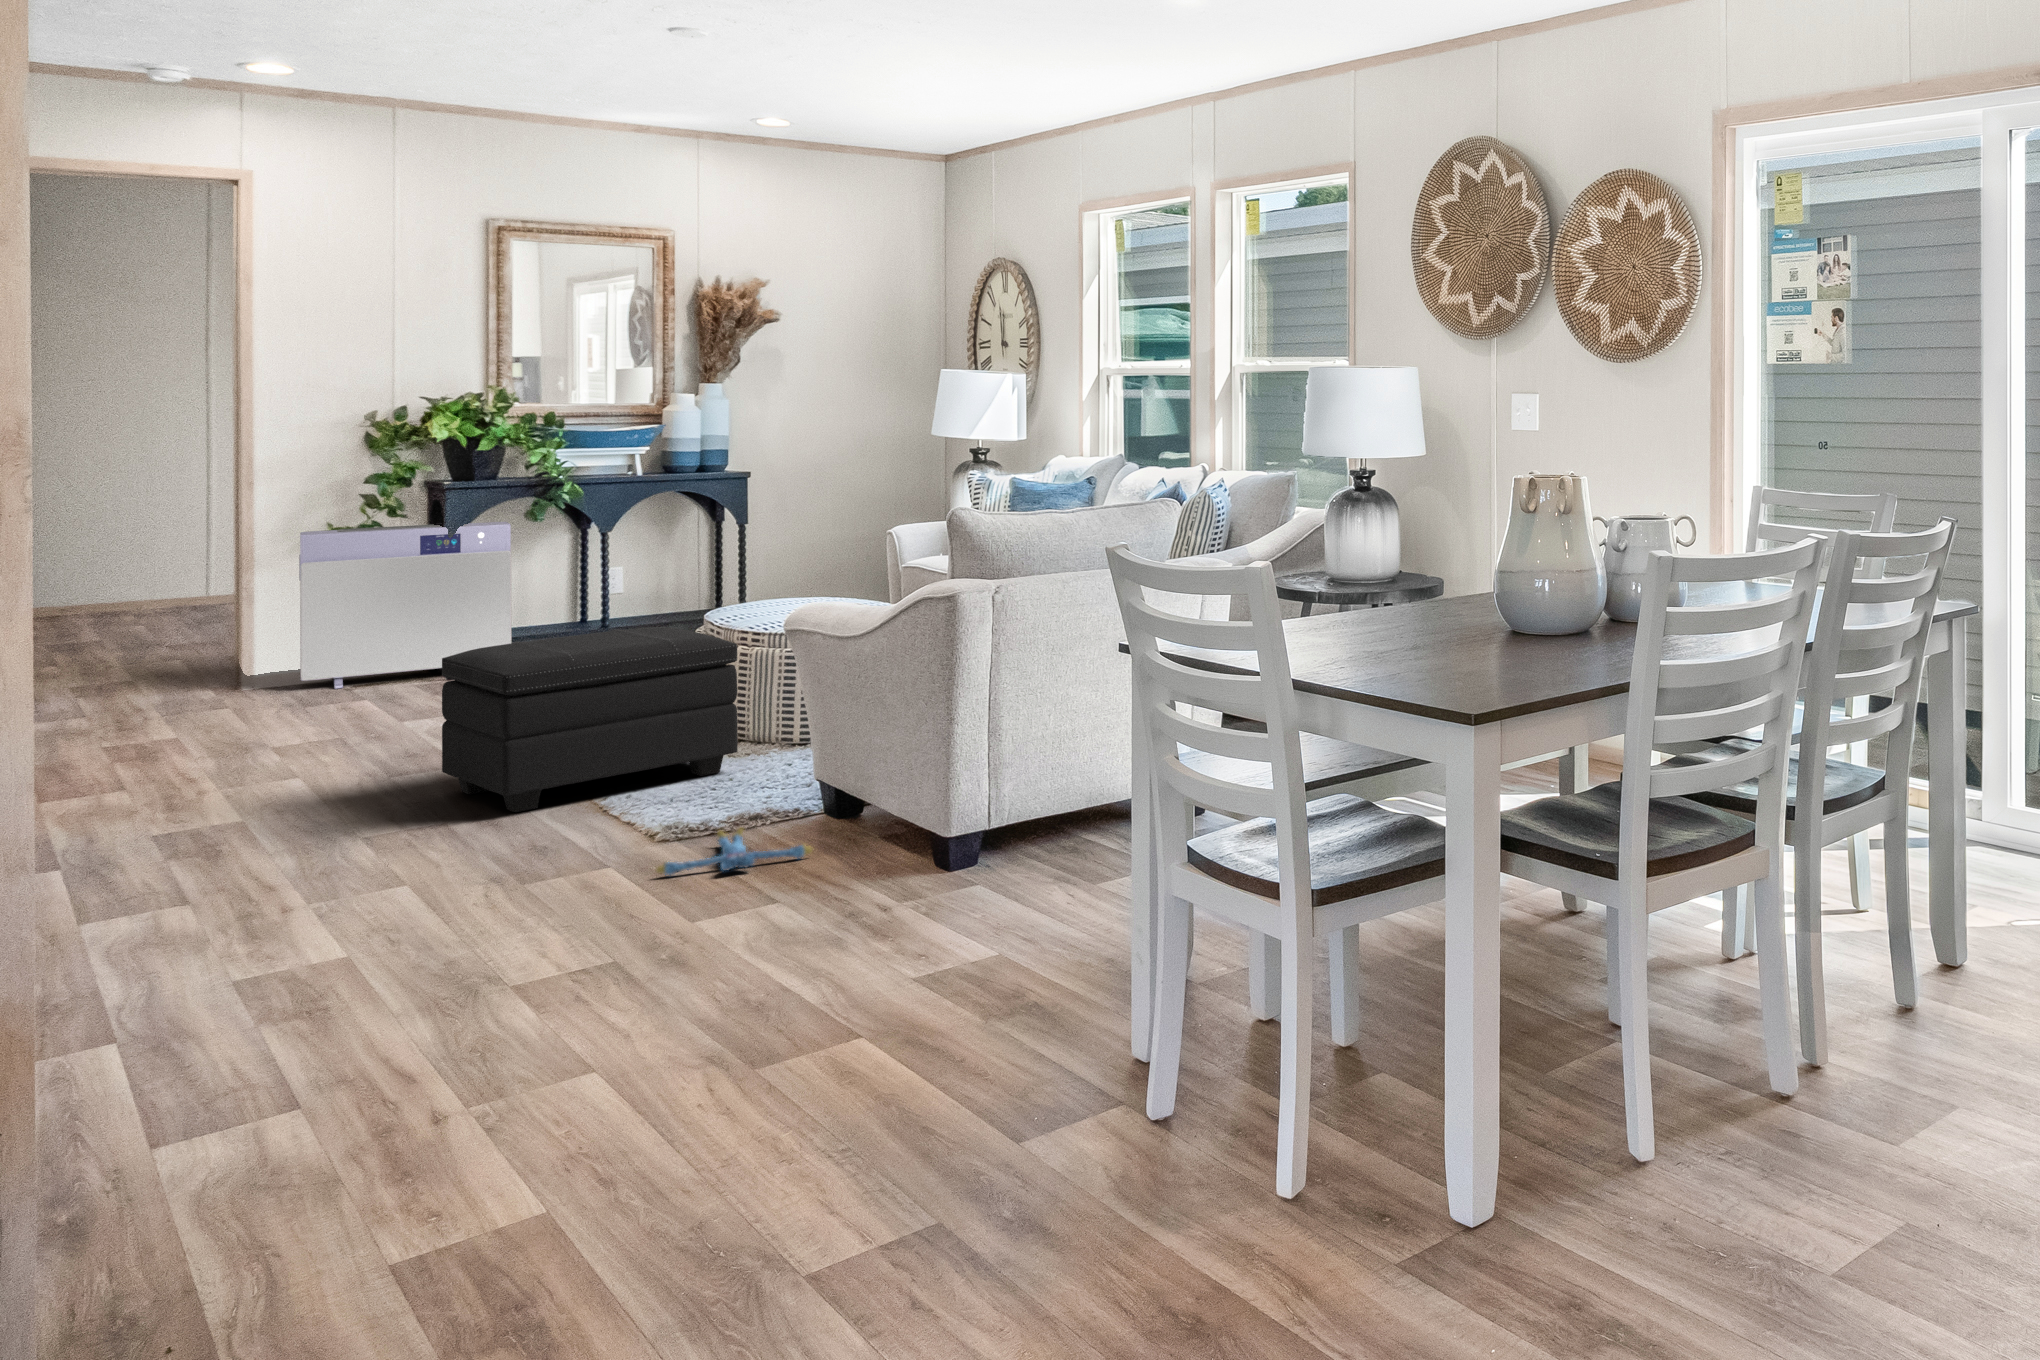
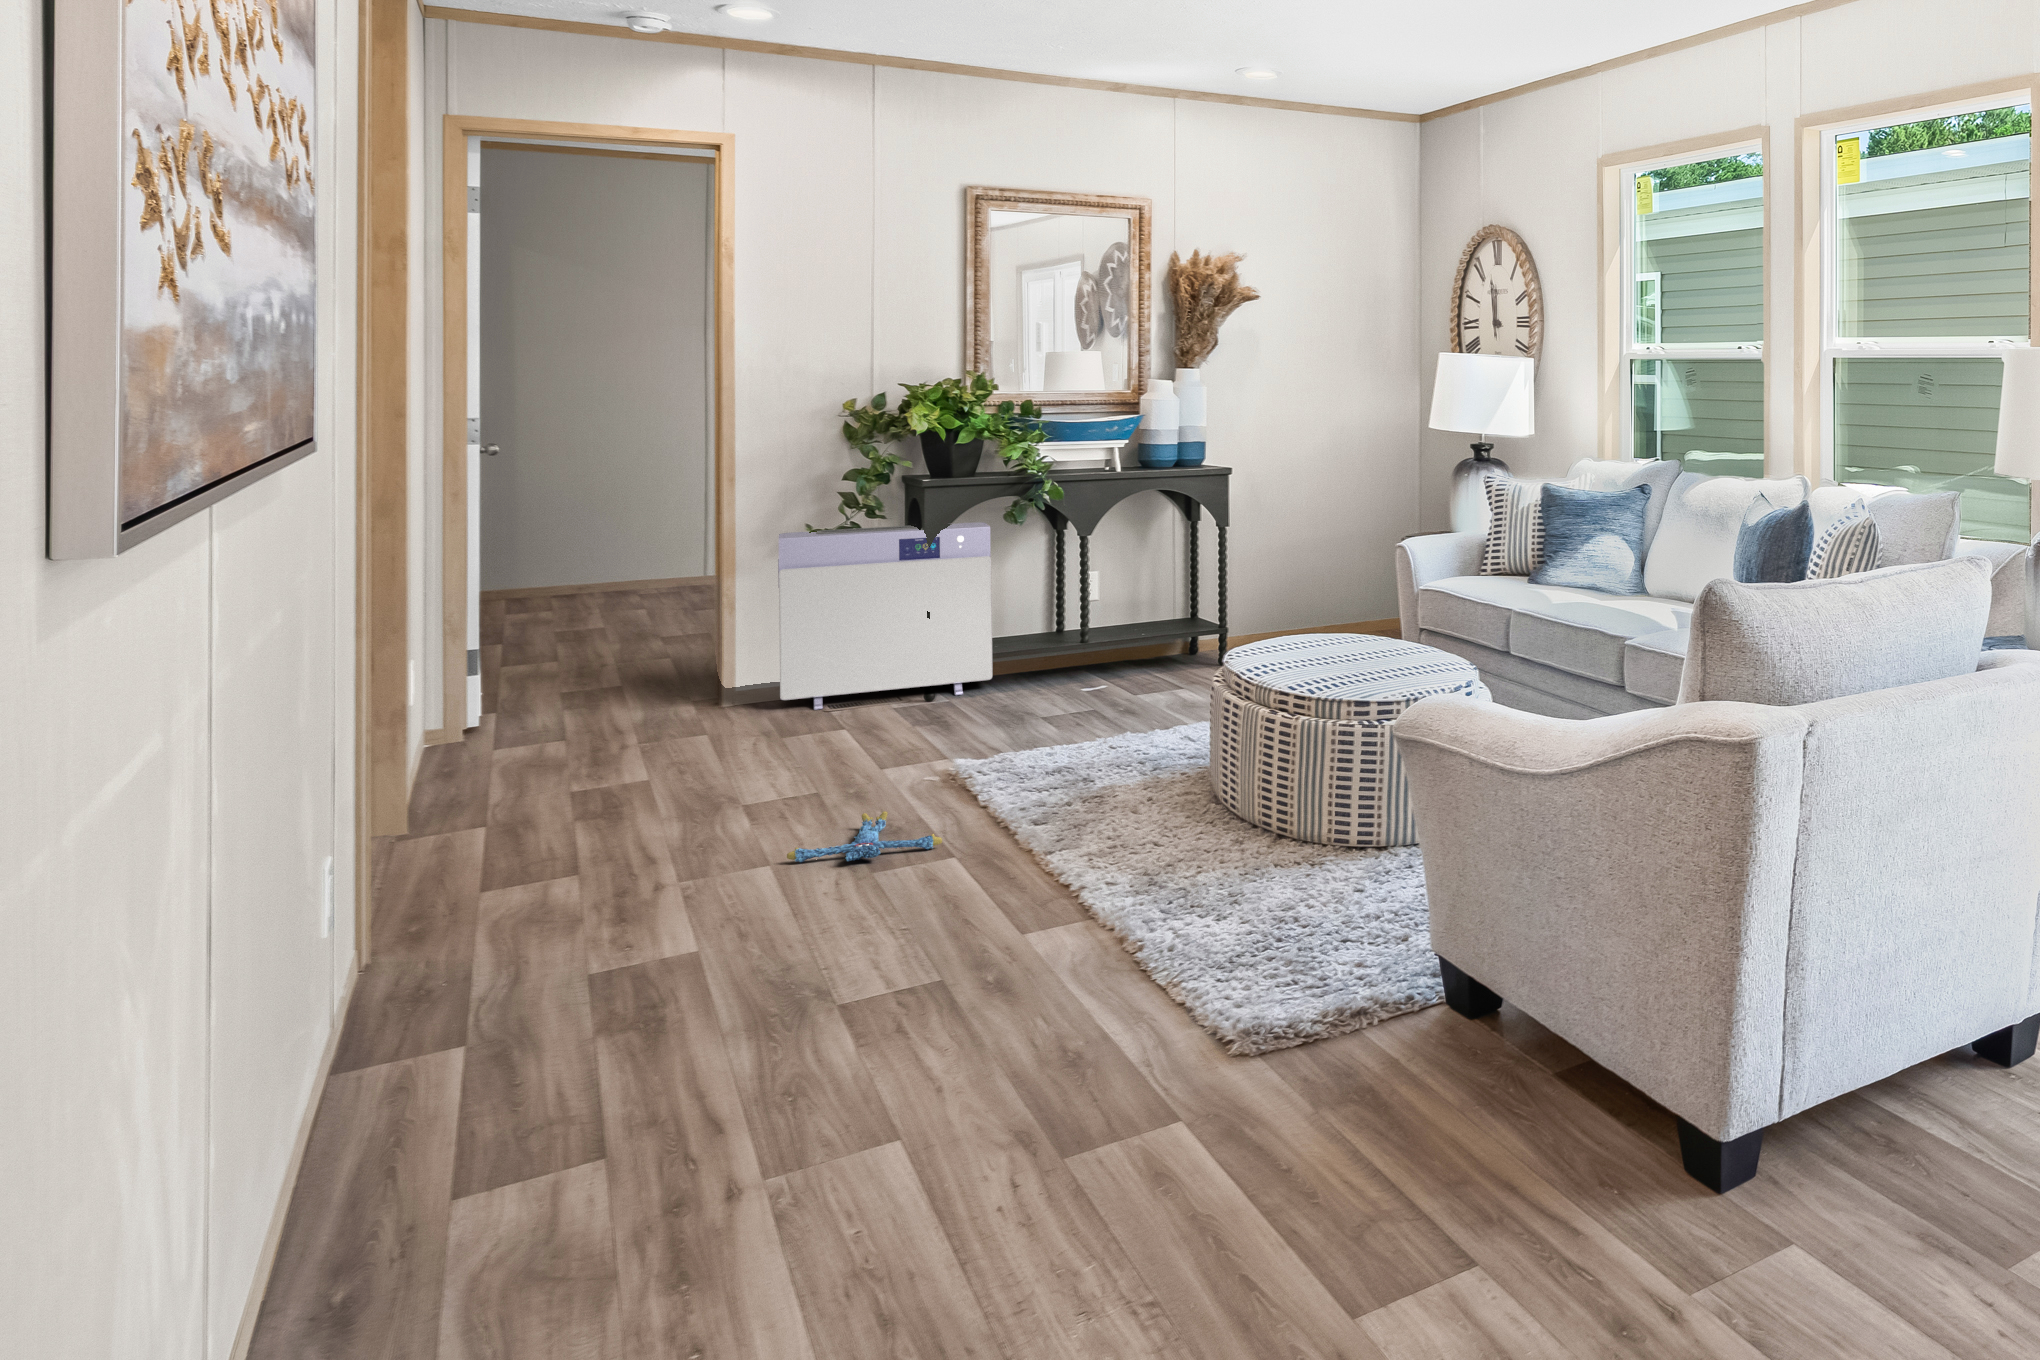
footstool: present [442,627,738,812] -> none [931,687,1288,959]
plush toy: present [656,828,812,875] -> present [787,811,942,862]

